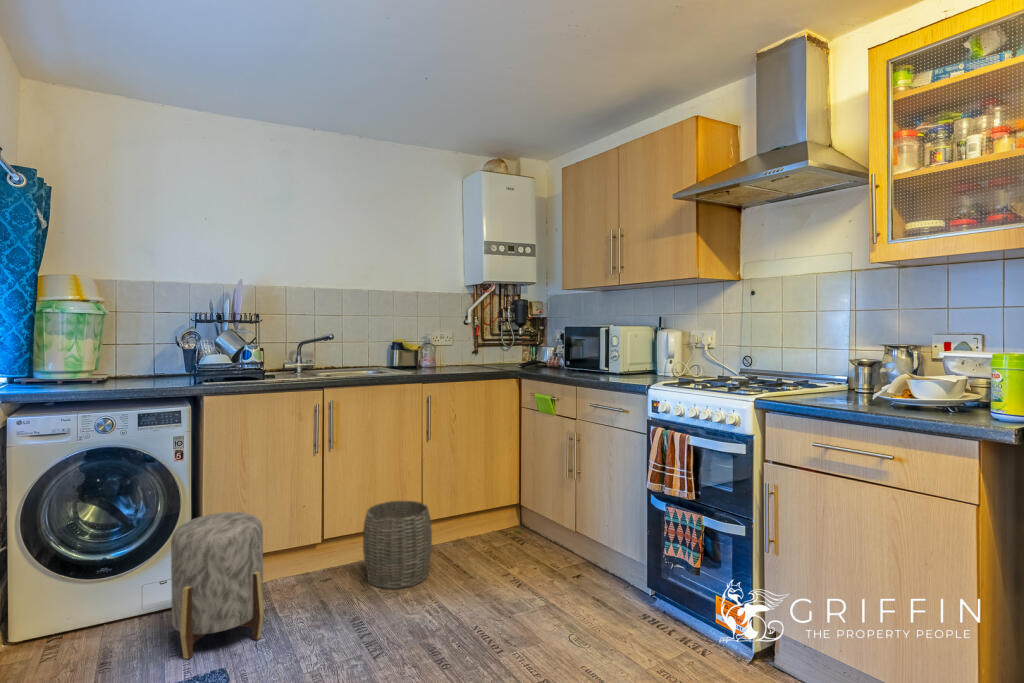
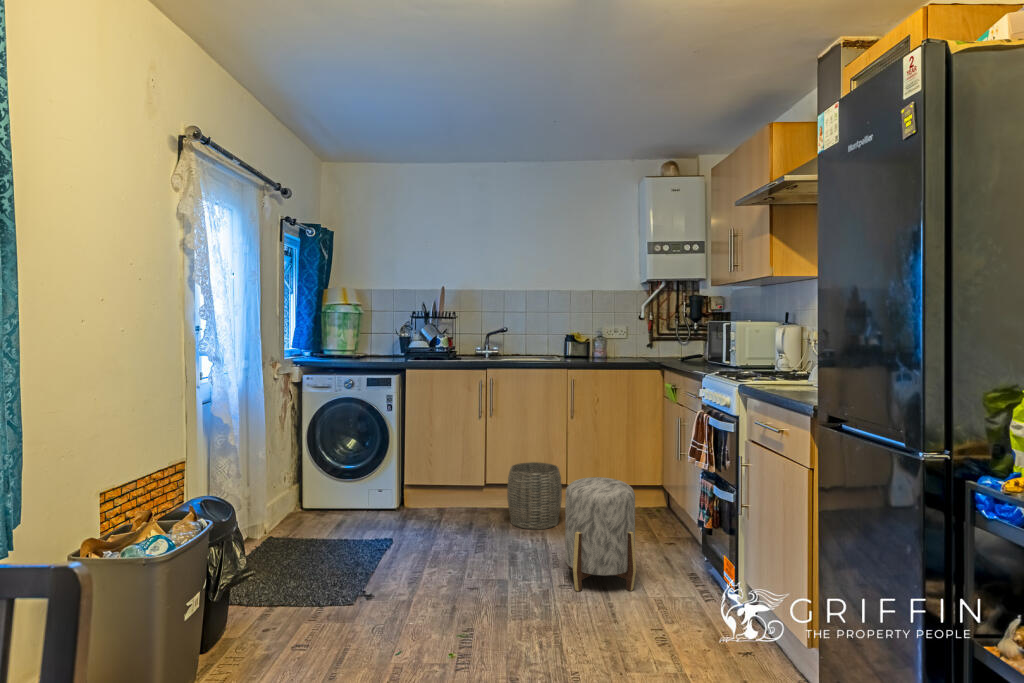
stool: present [171,512,264,659] -> present [565,477,636,592]

